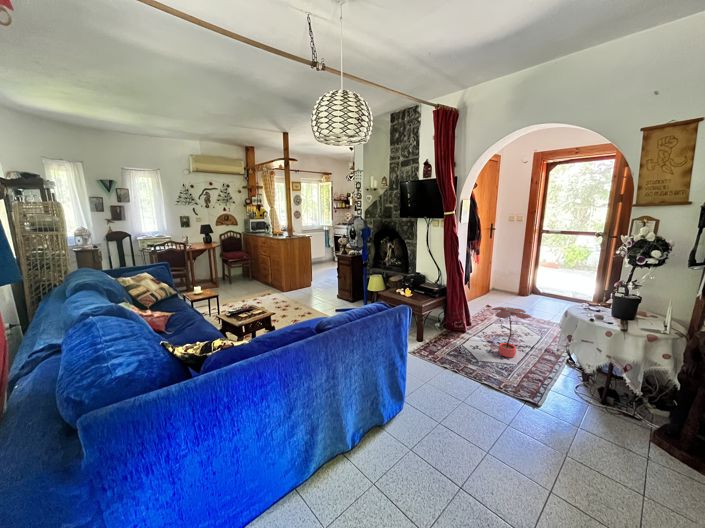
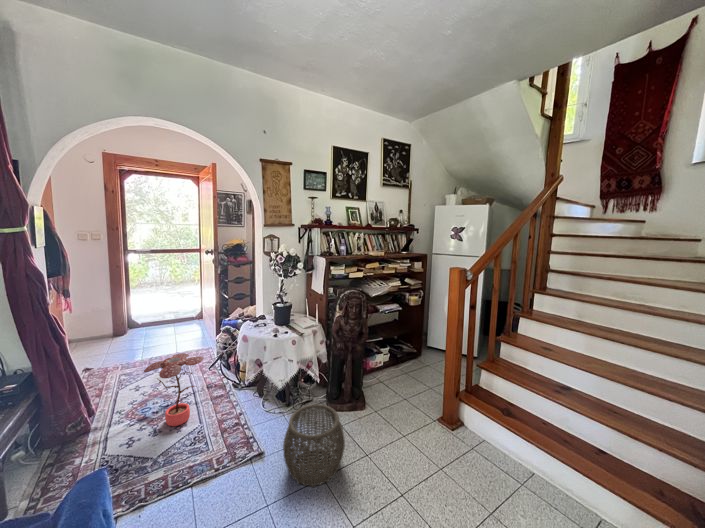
woven basket: none [535,385,612,463] -> present [283,404,345,487]

